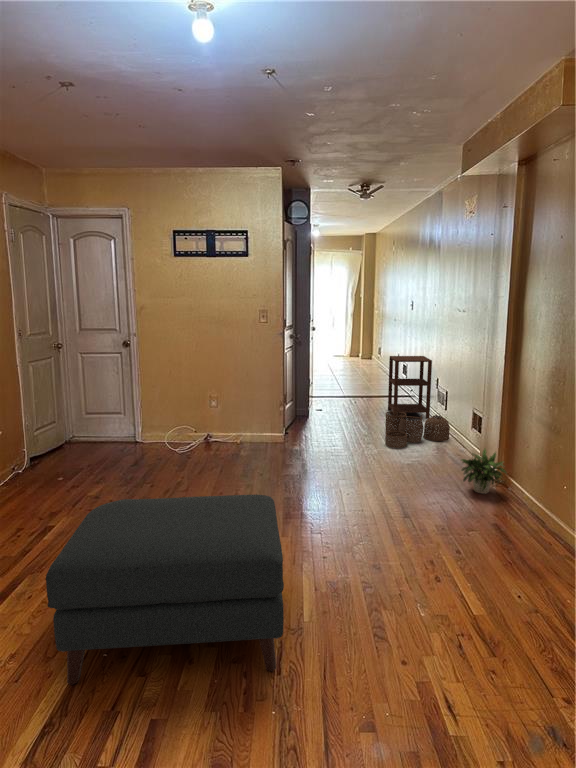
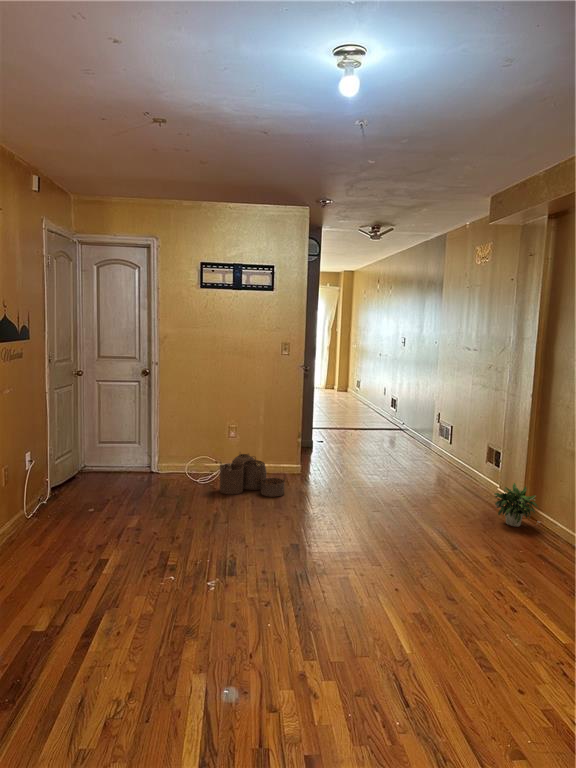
side table: present [388,356,432,419] -> none [390,391,437,453]
woven basket: present [385,408,450,448] -> present [220,454,285,497]
ottoman: present [46,495,284,685] -> none [192,528,419,725]

